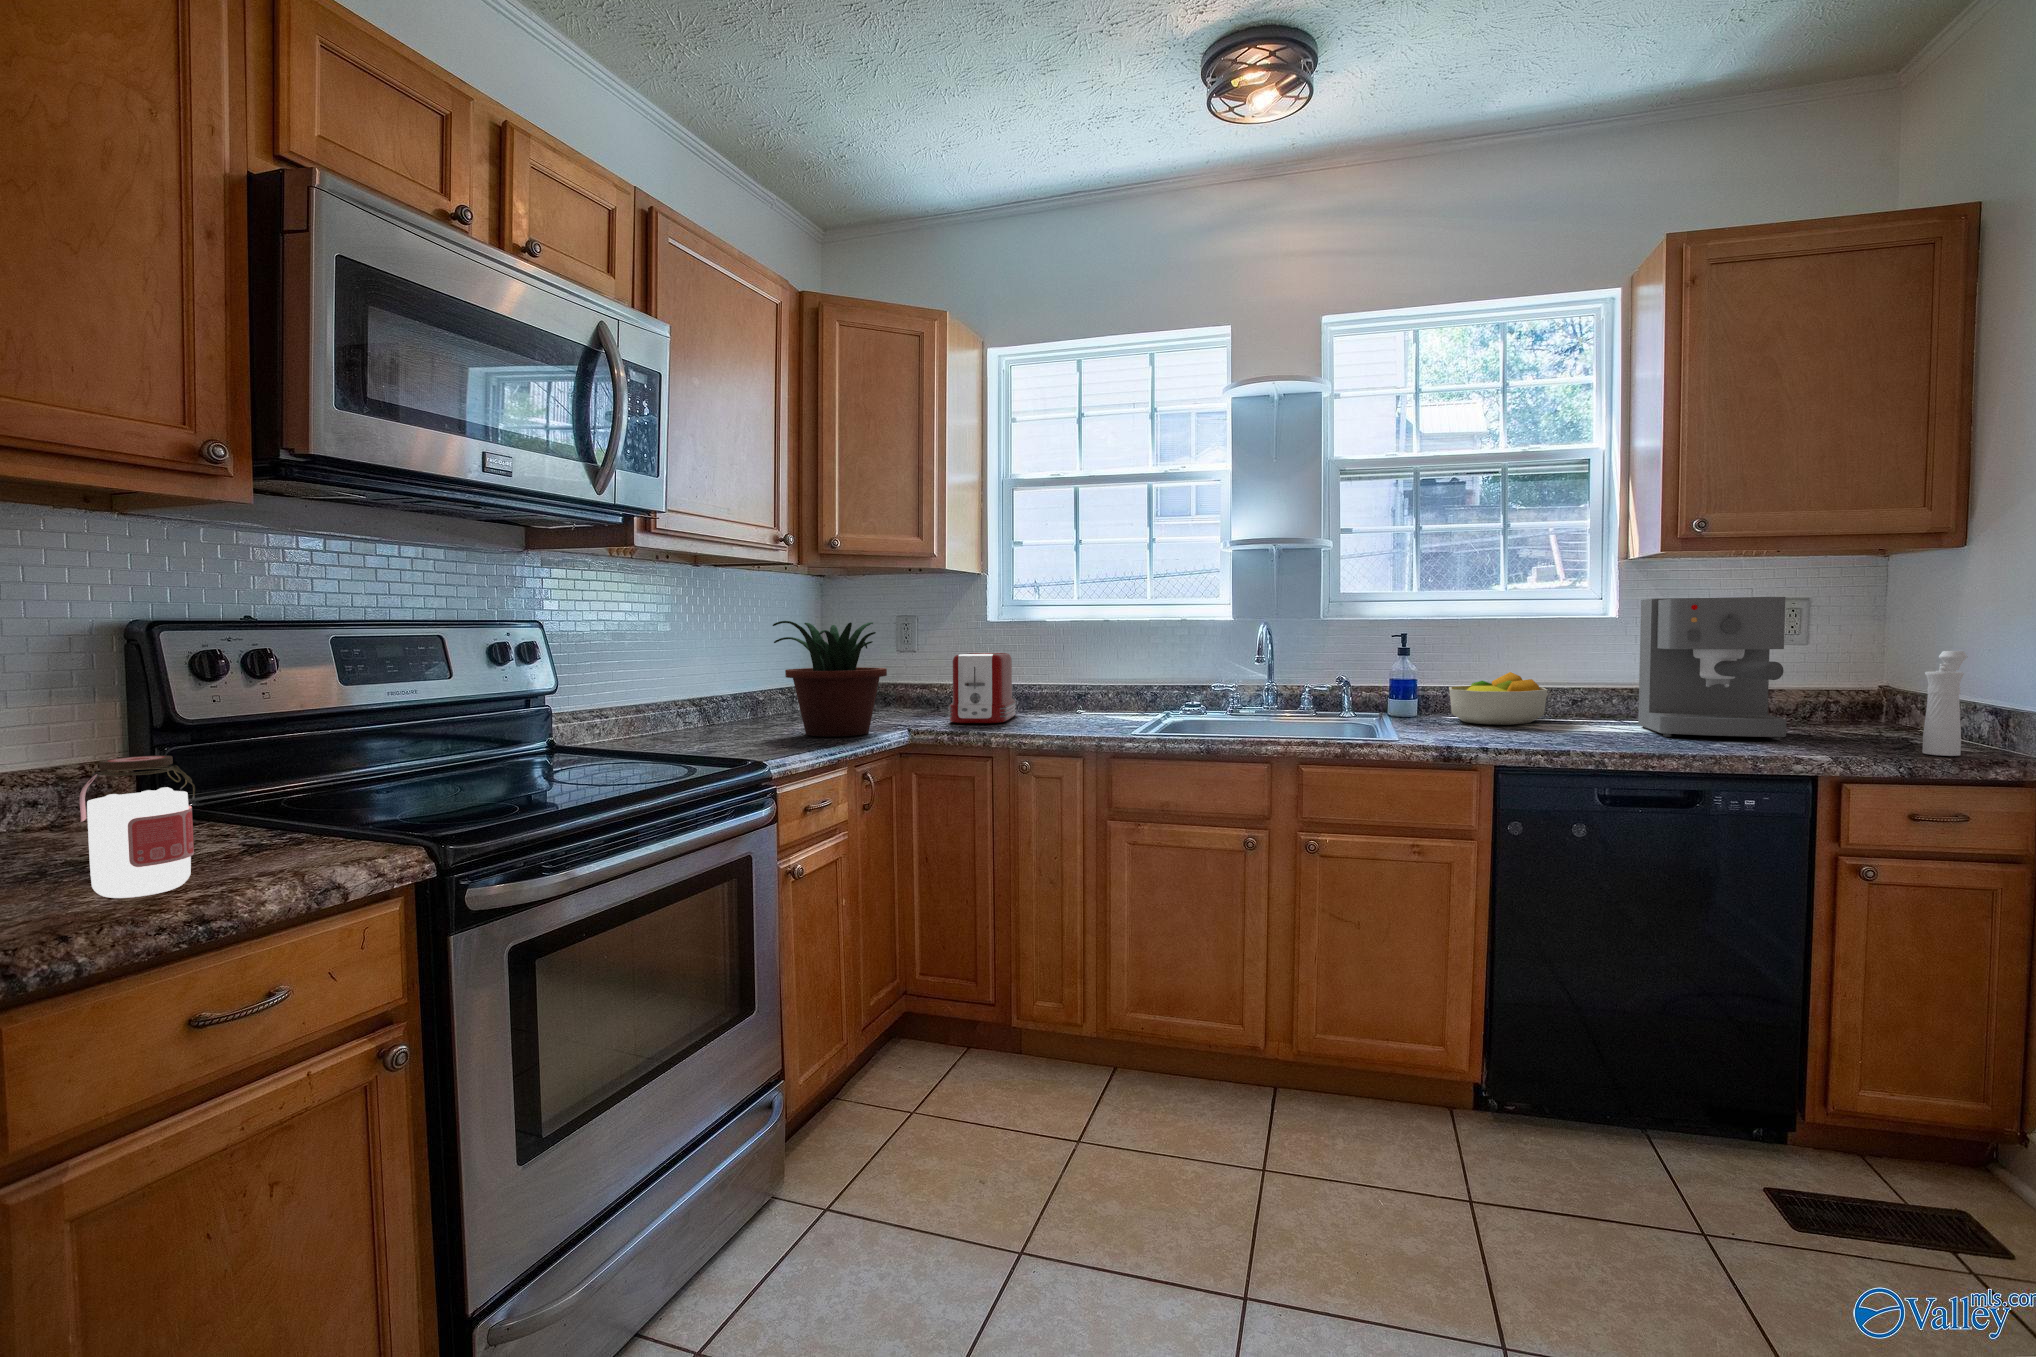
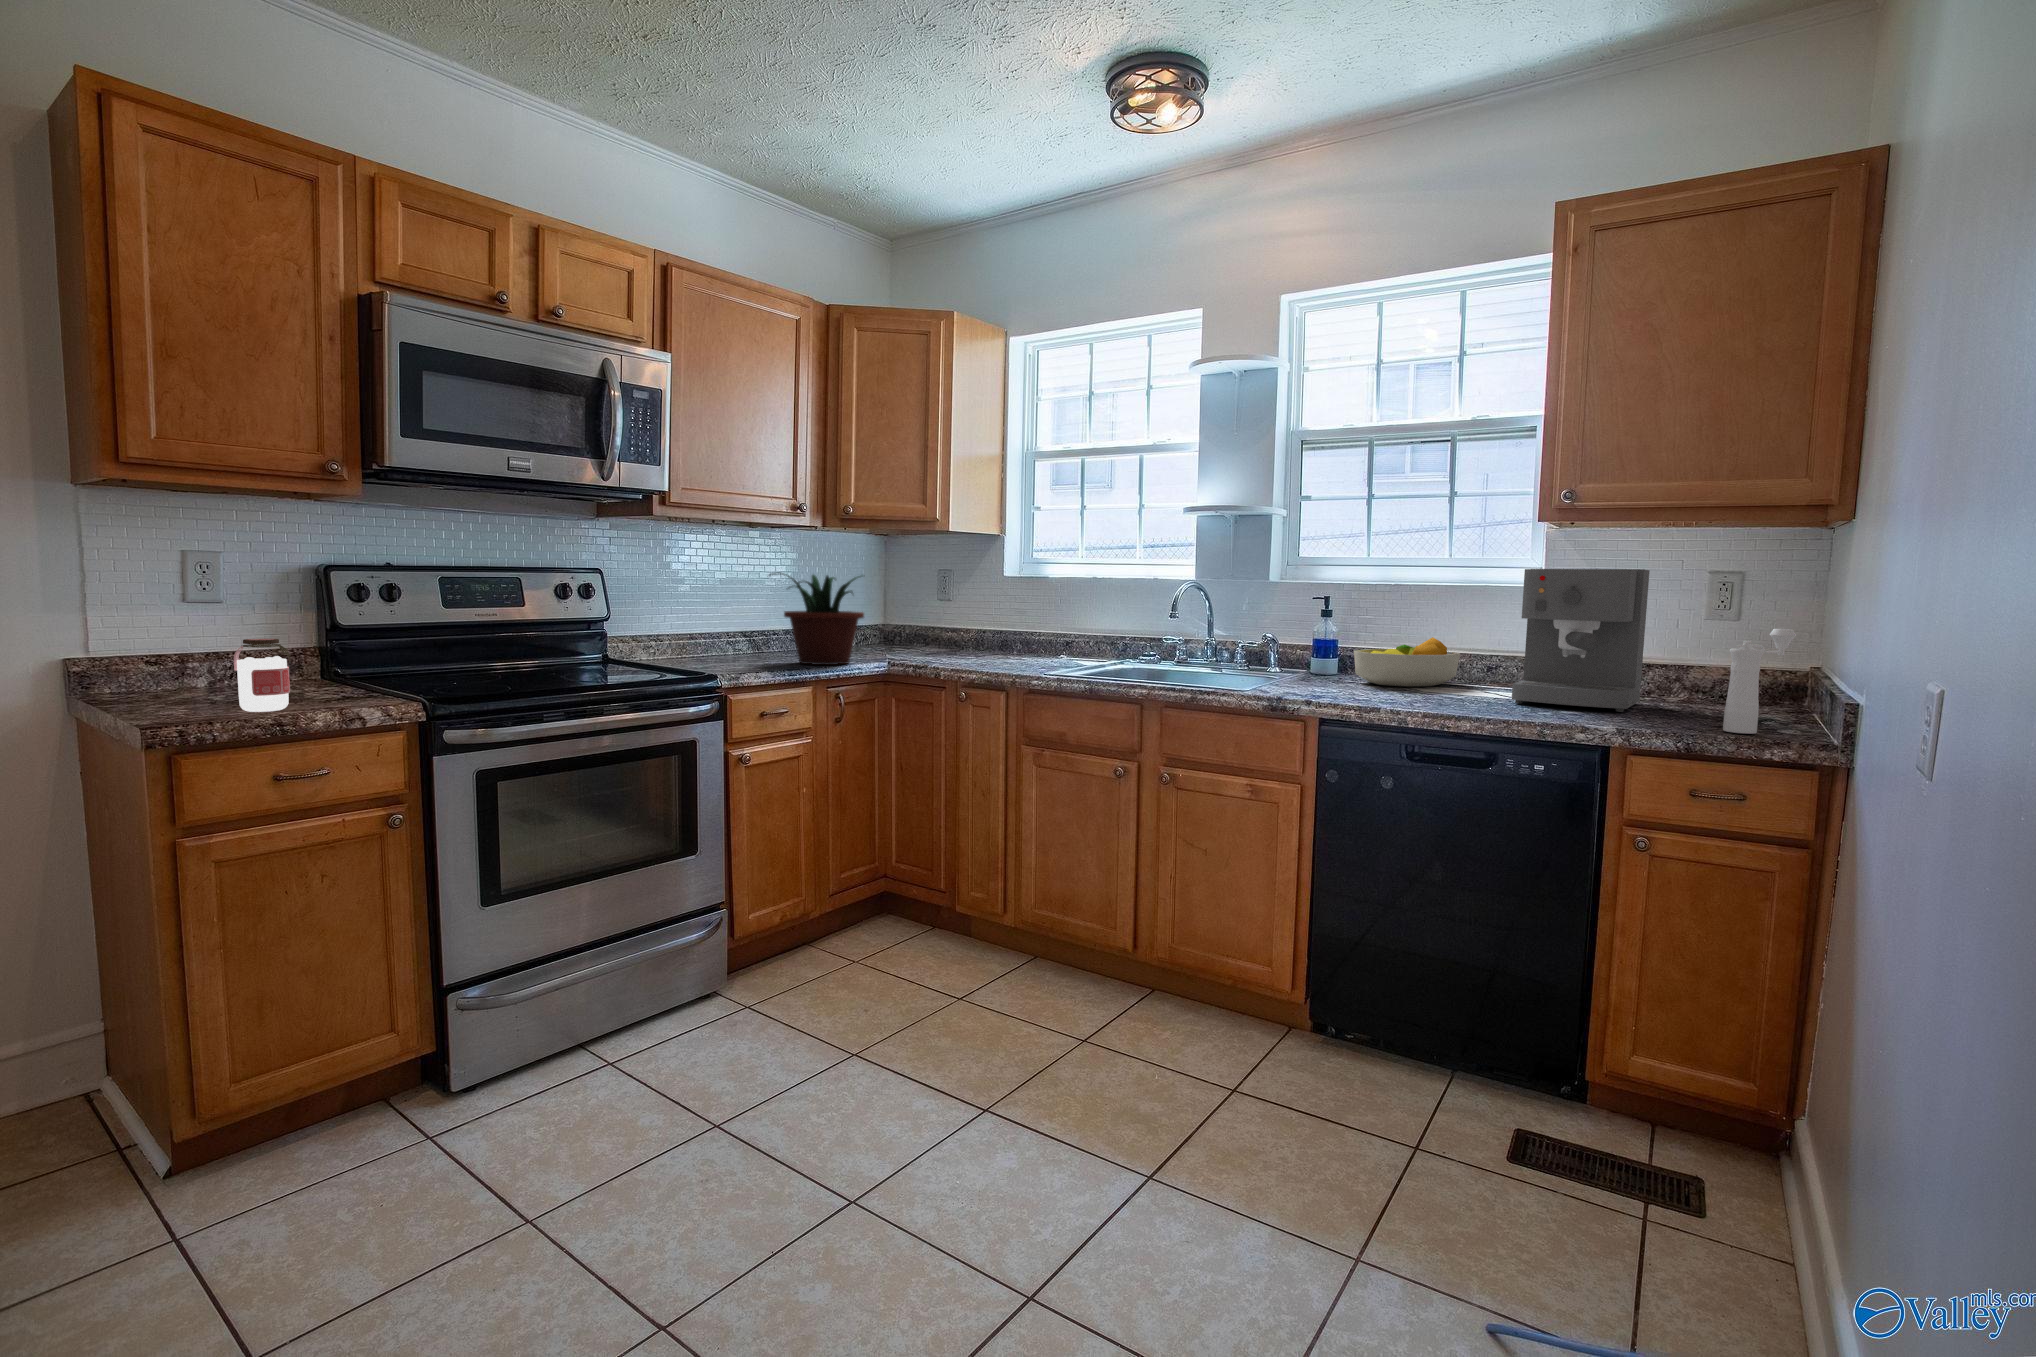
toaster: present [948,653,1016,723] -> none [926,604,998,662]

